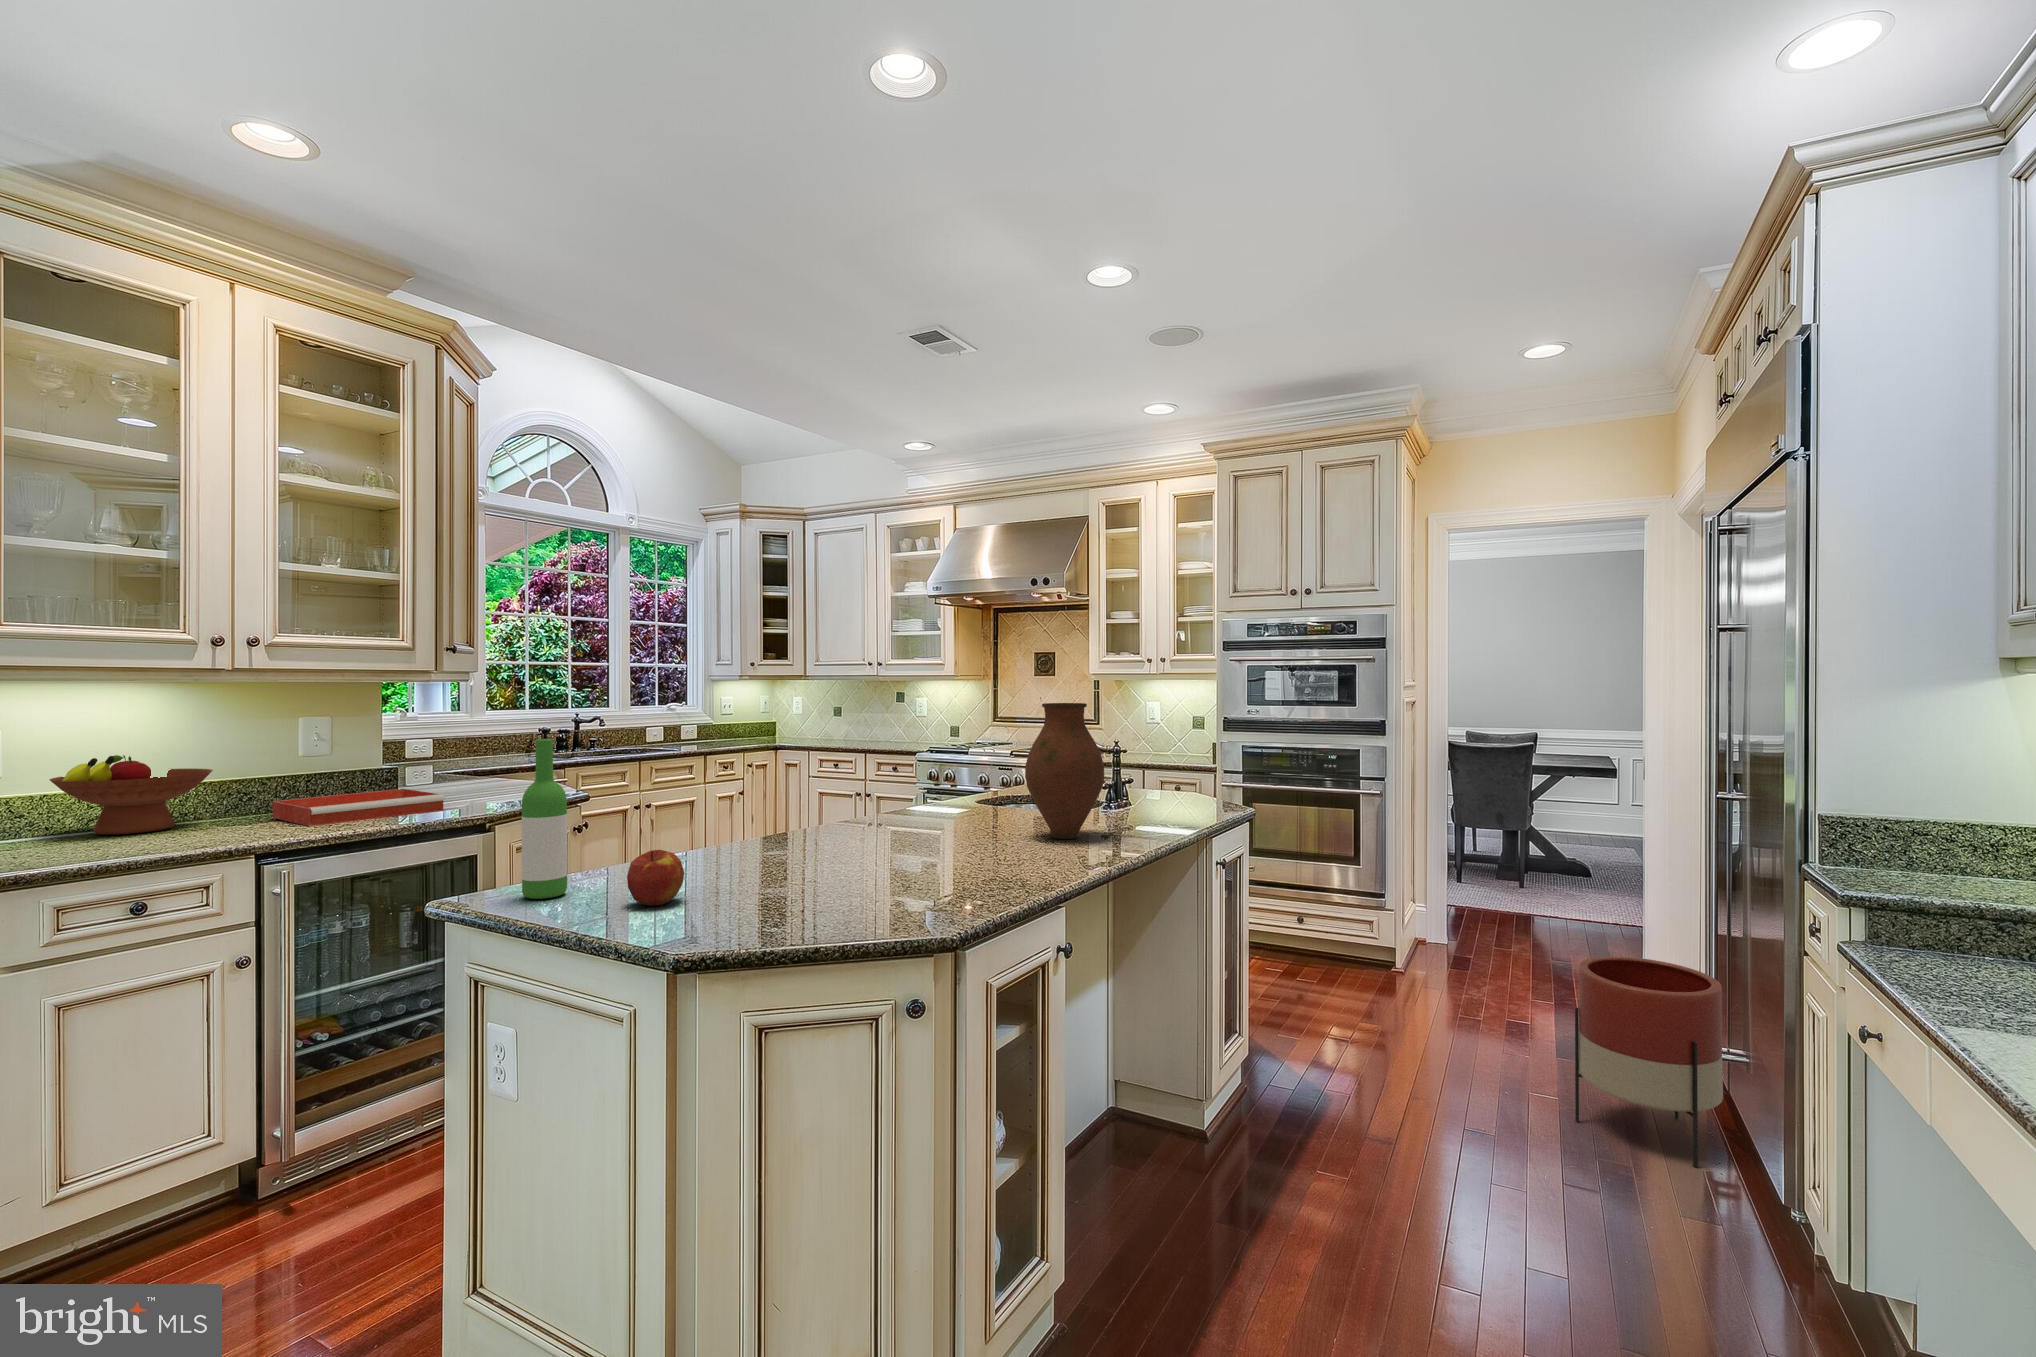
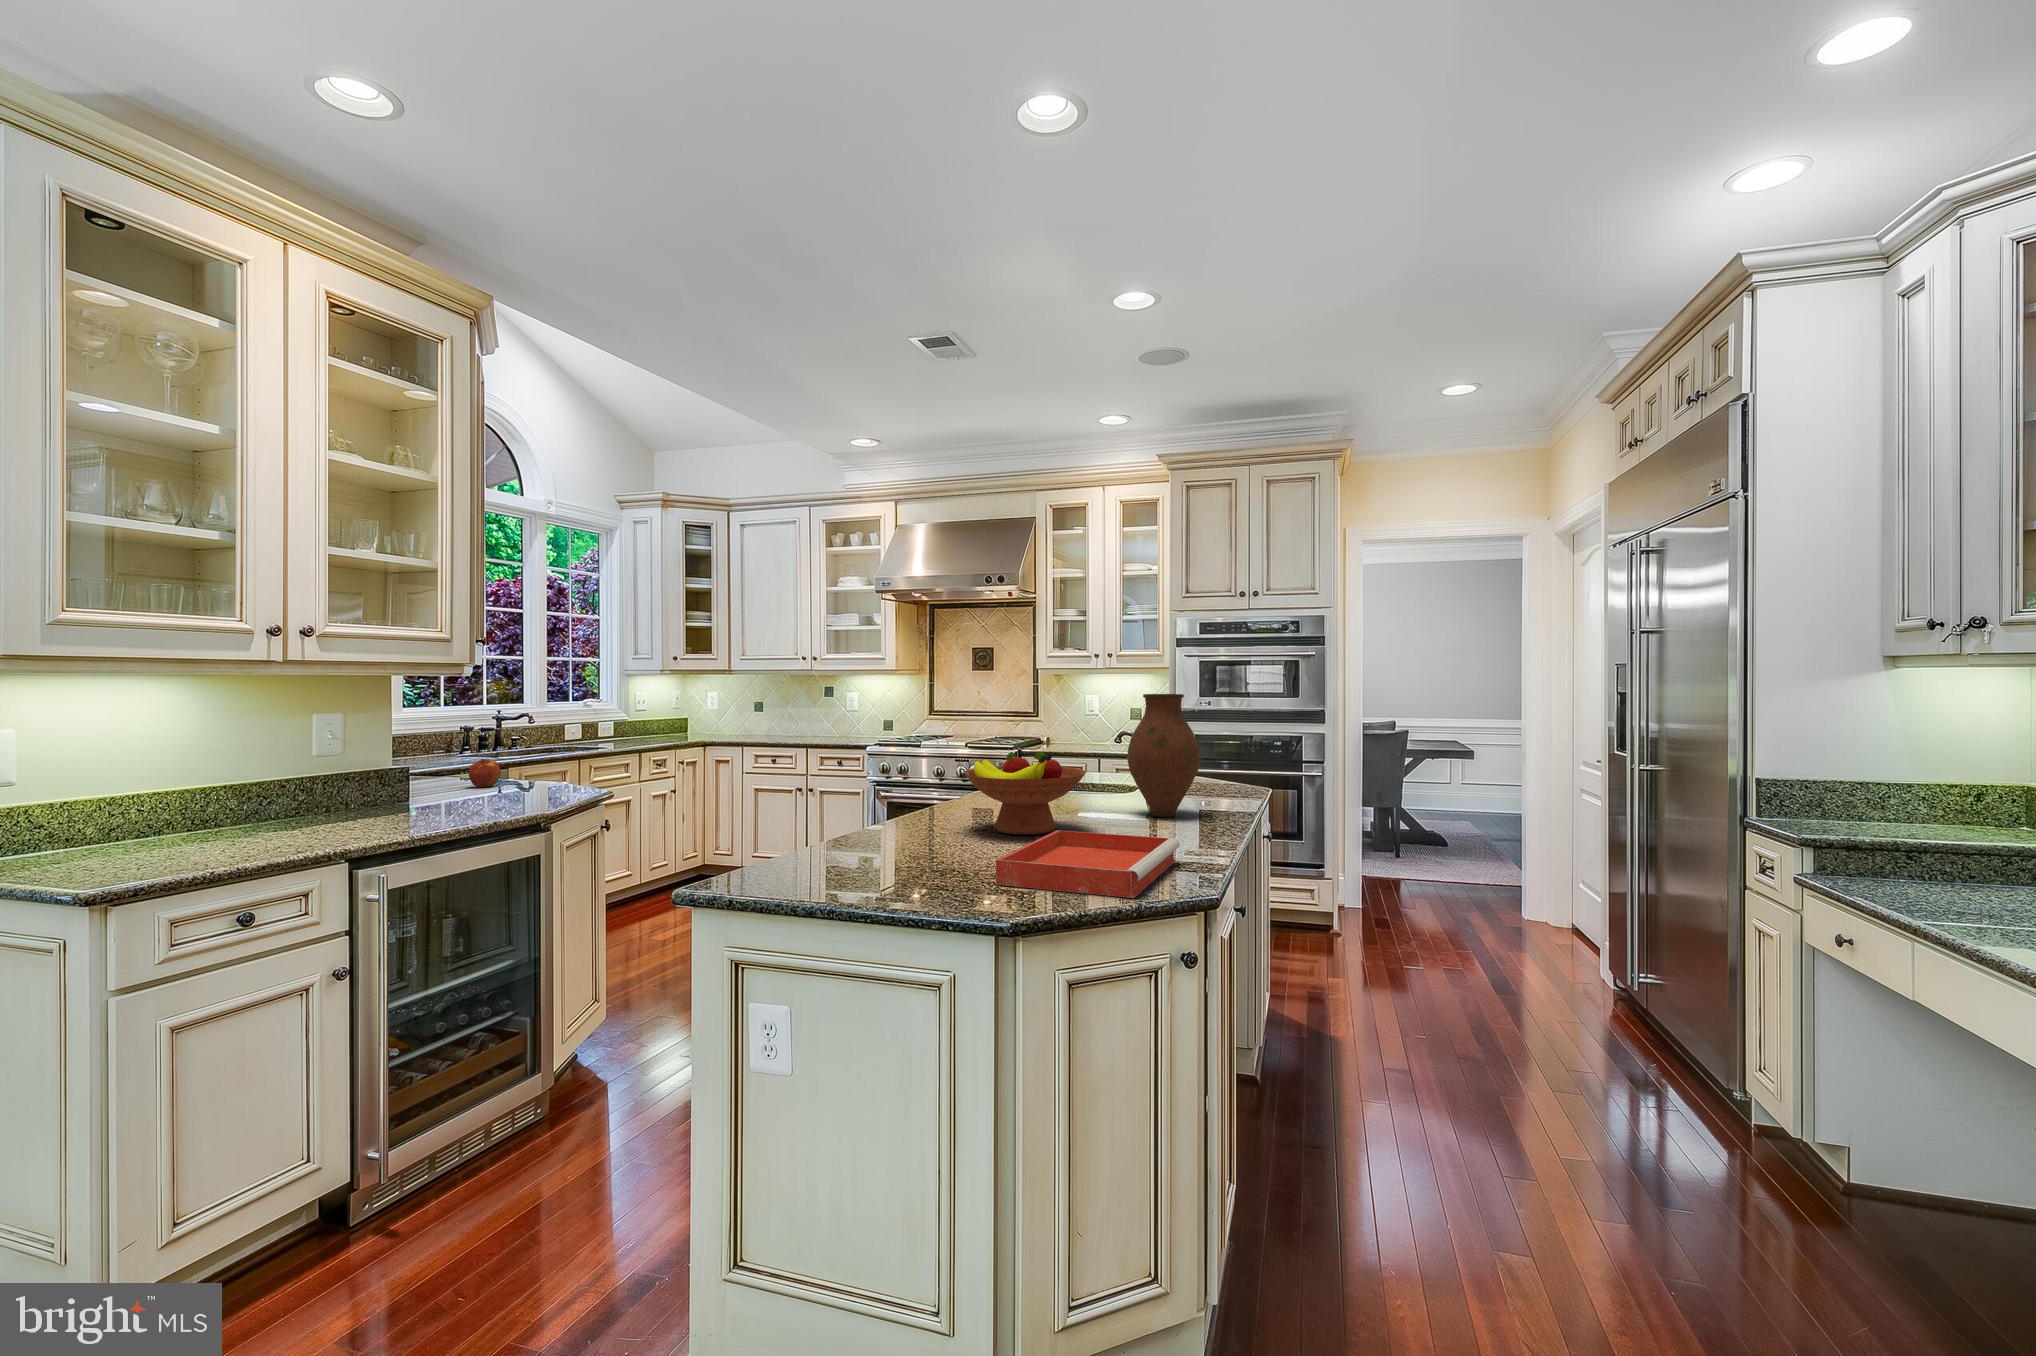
wine bottle: present [522,739,567,899] -> none [764,728,804,885]
fruit bowl: present [49,755,213,835] -> present [964,752,1086,835]
tray: present [272,789,445,826] -> present [996,830,1179,898]
apple: present [627,850,684,905] -> present [468,759,501,787]
planter: present [1575,956,1723,1168] -> none [1534,902,1650,1066]

